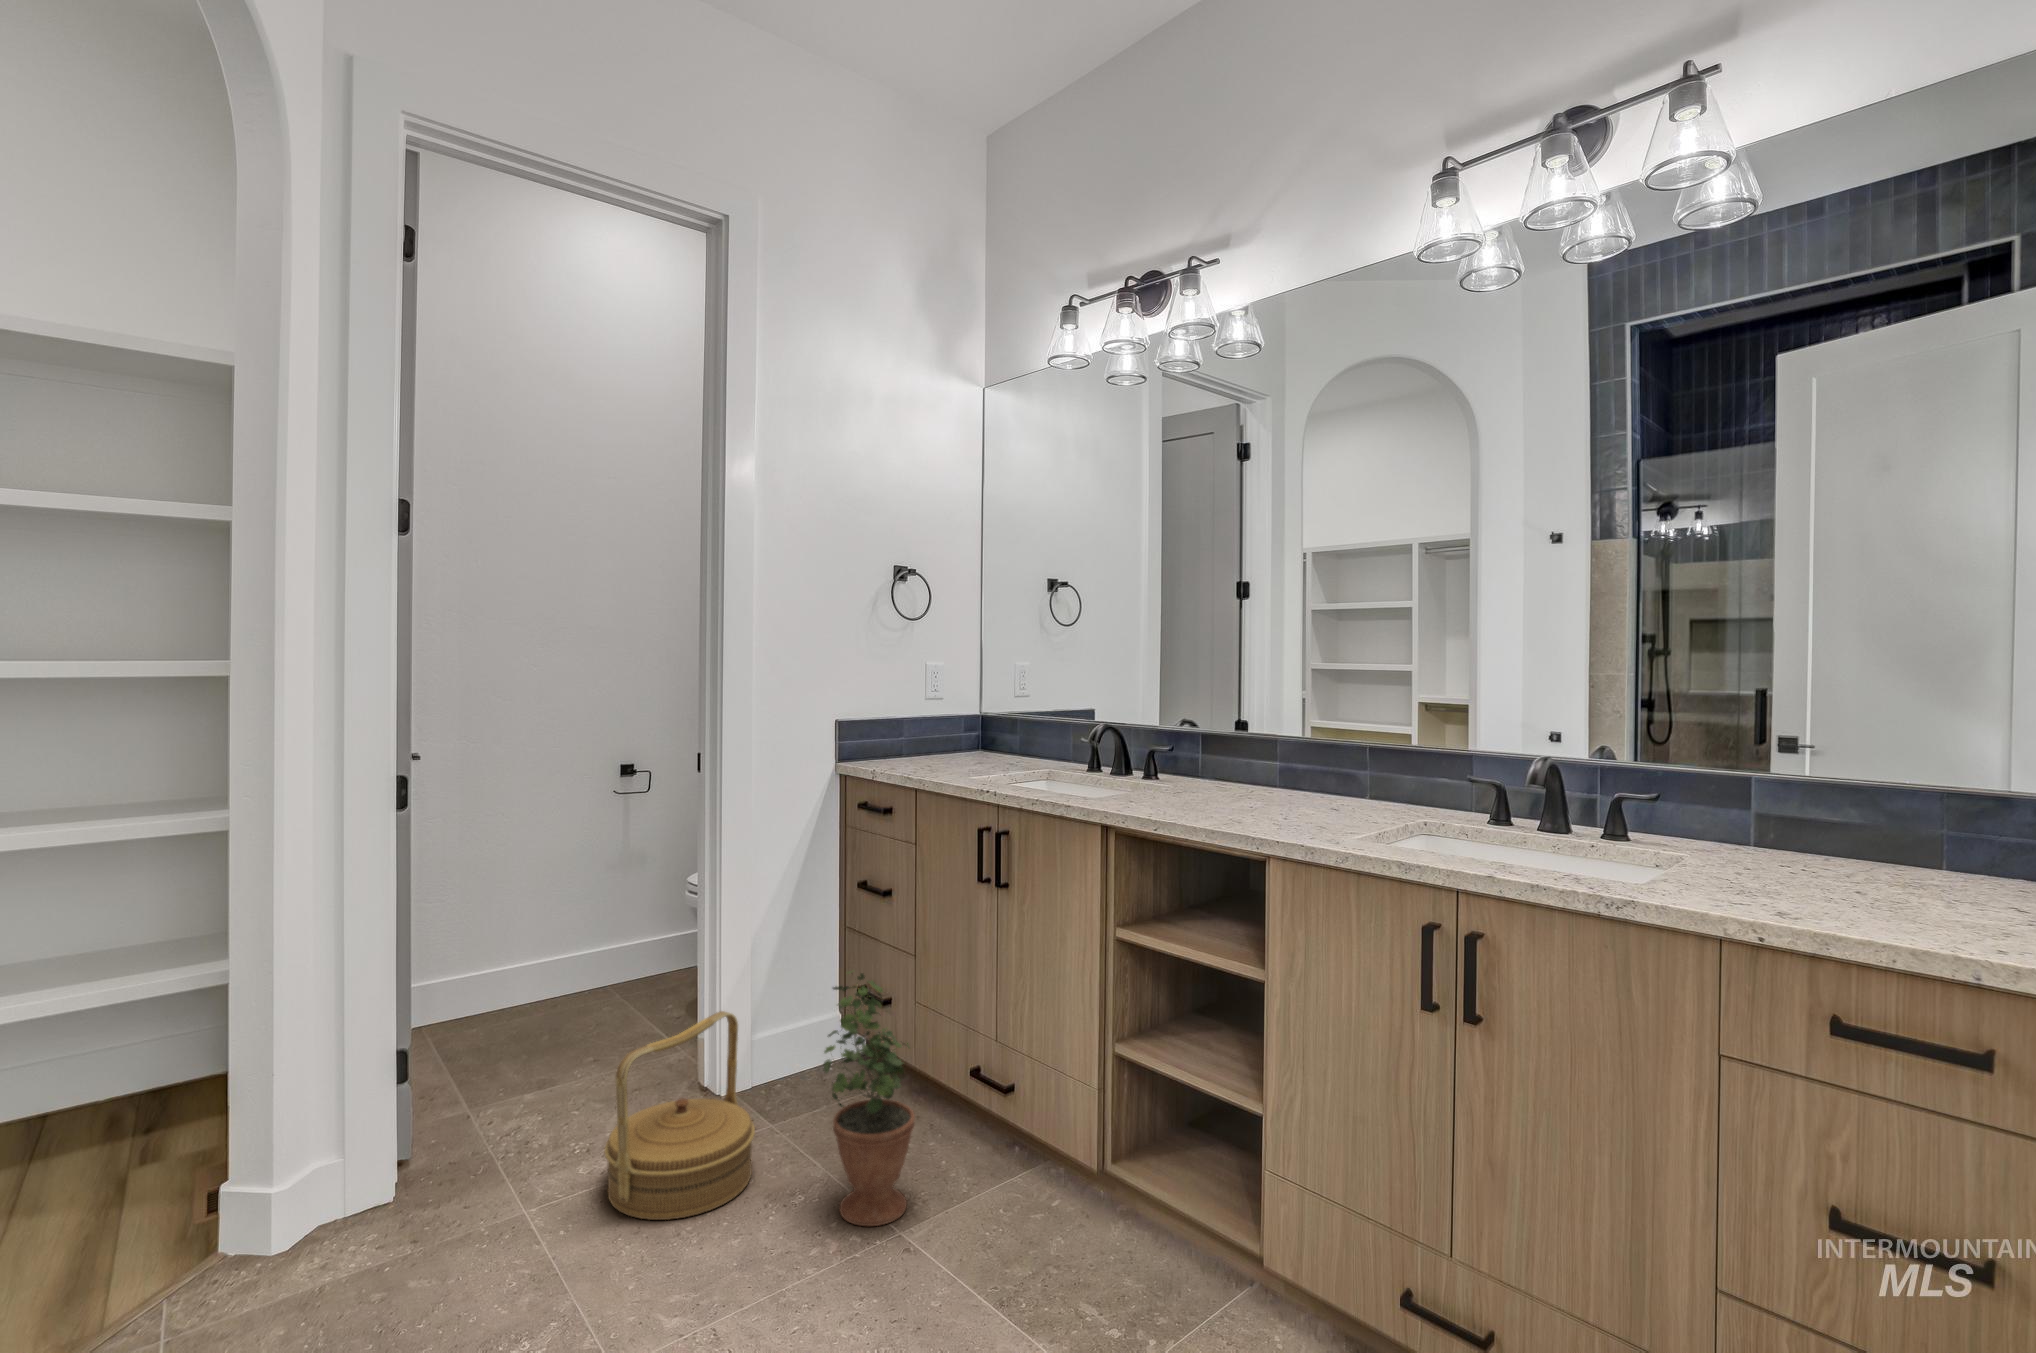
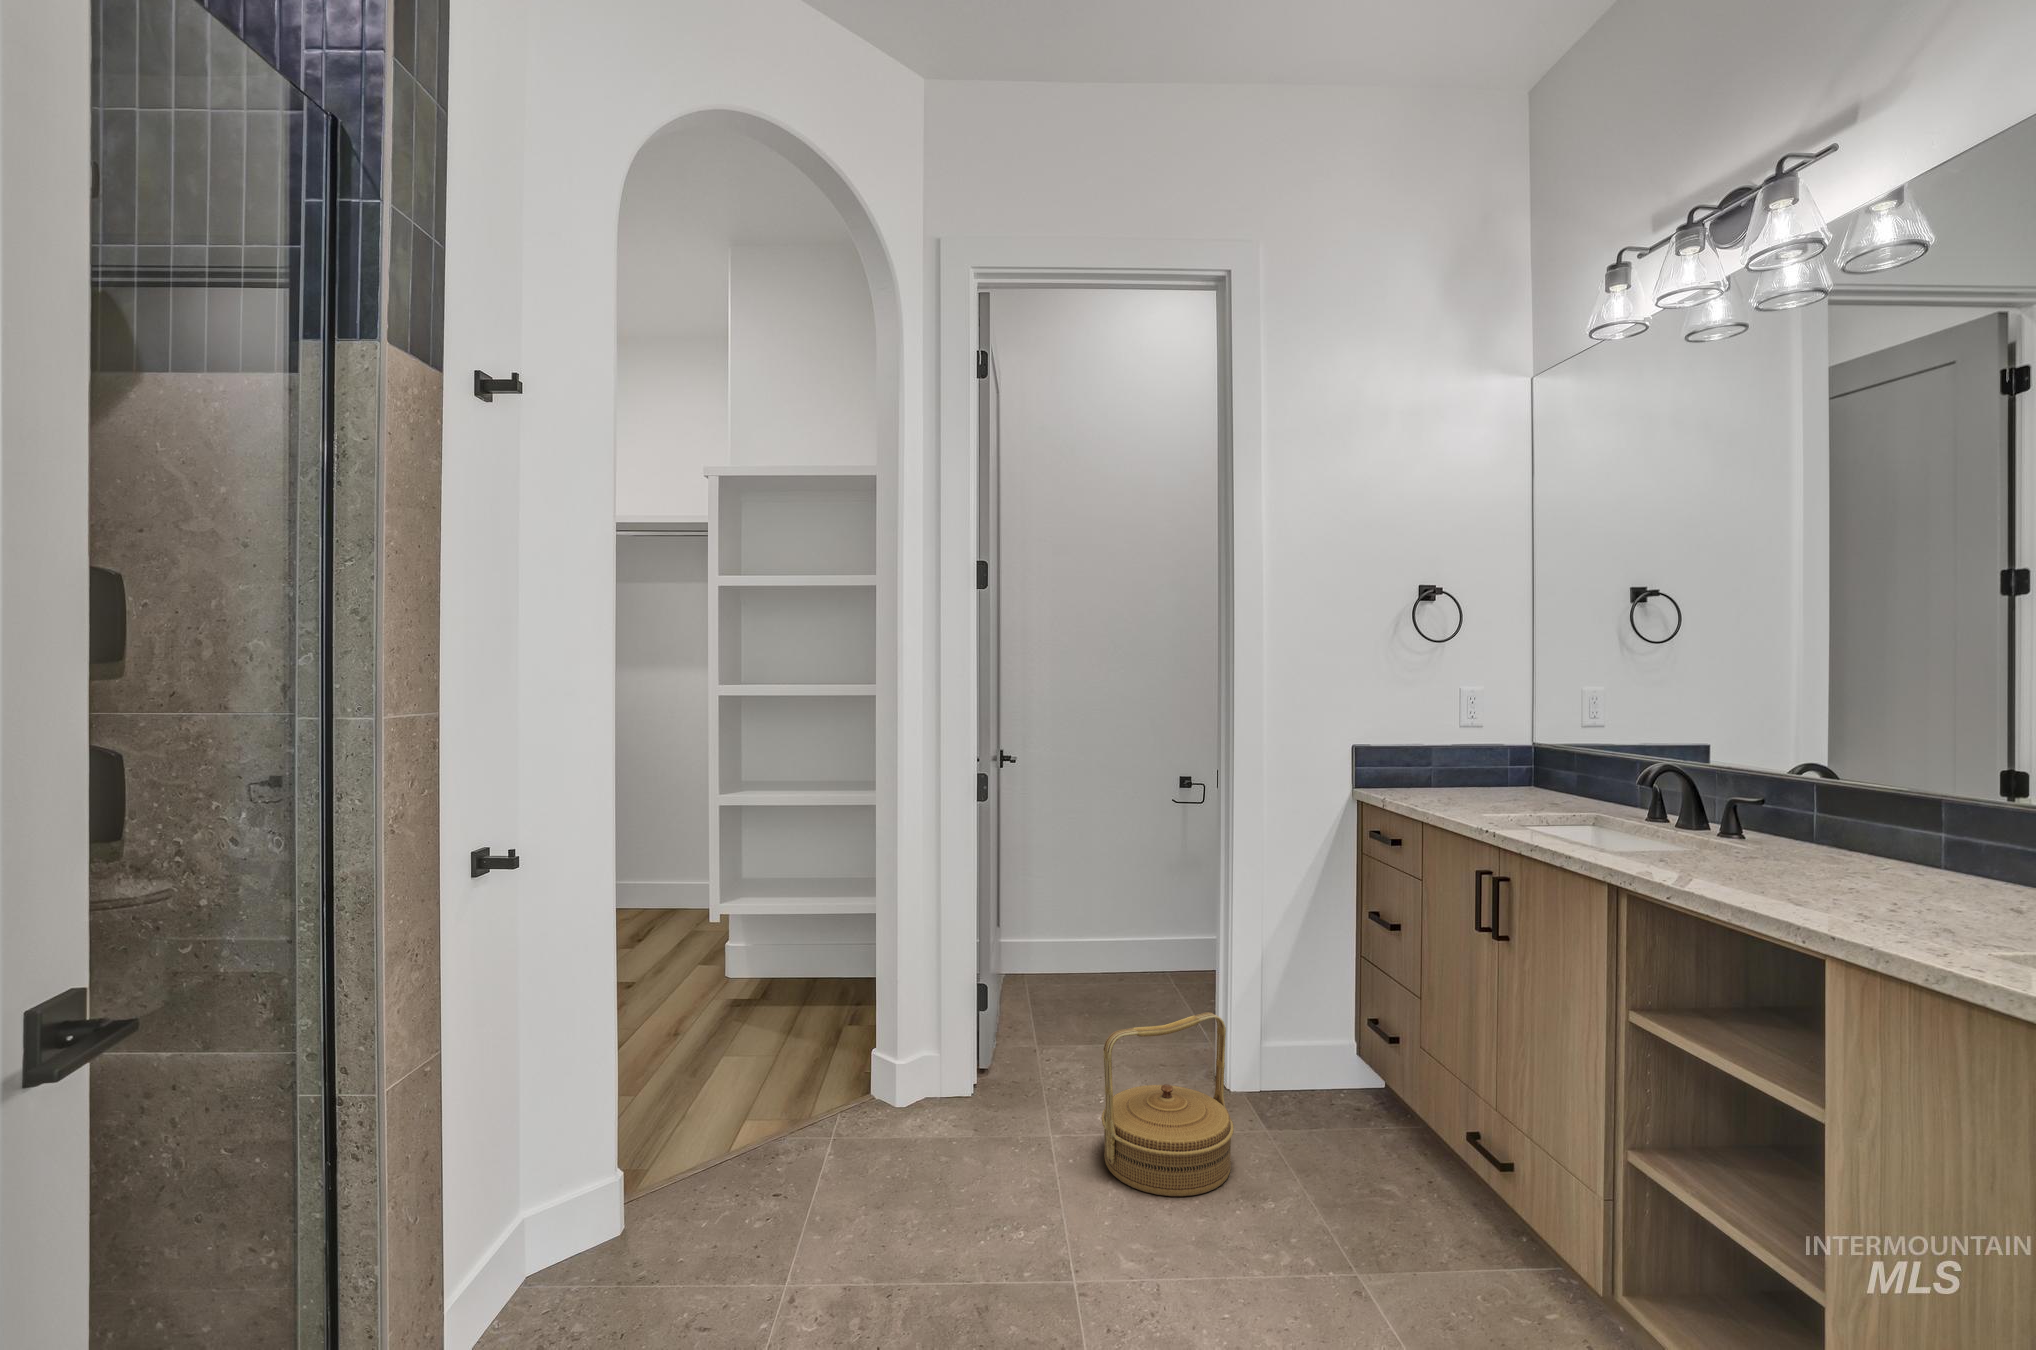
potted plant: present [823,972,915,1226] -> none [1276,999,1380,1272]

